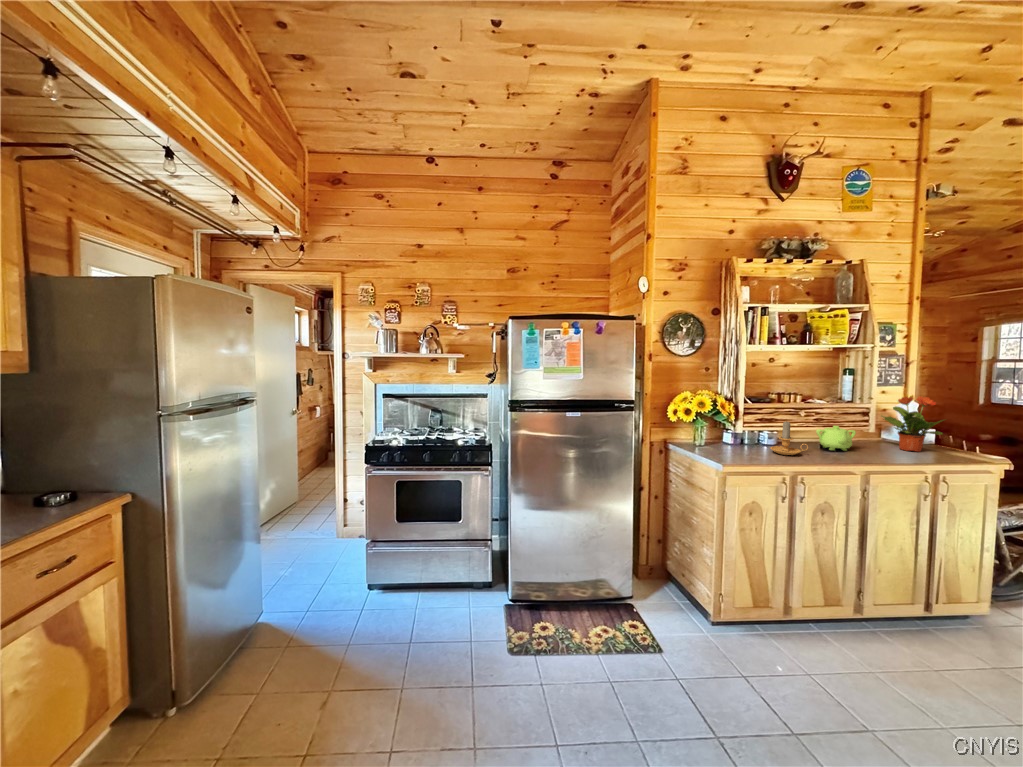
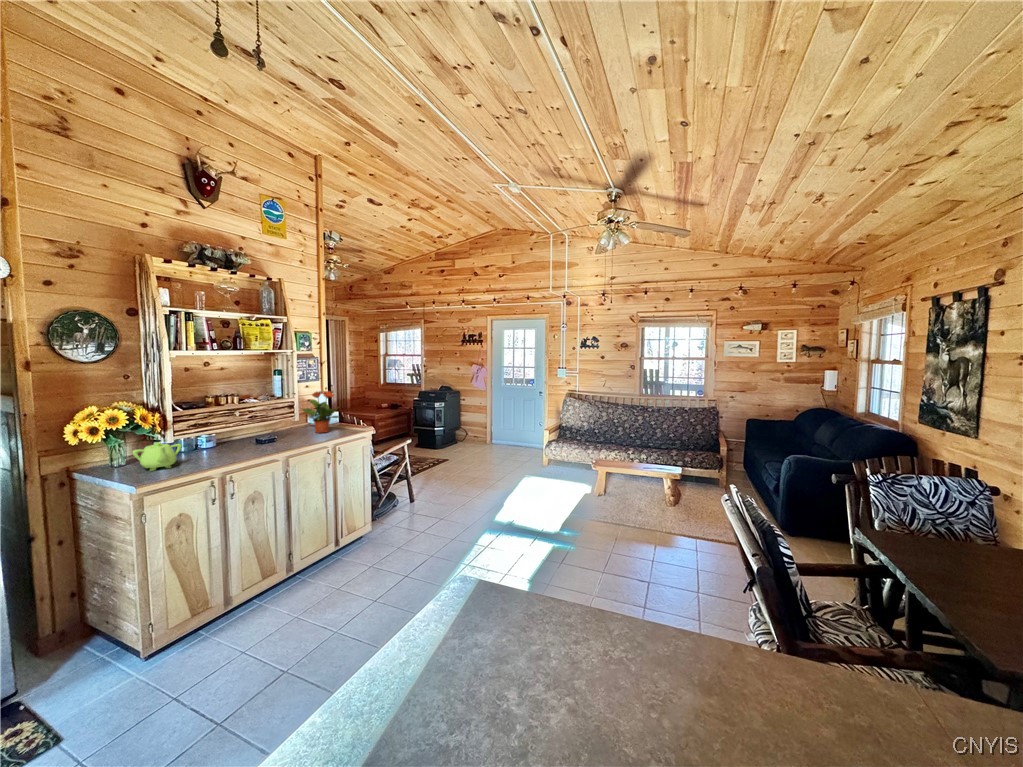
candle: present [771,422,808,455] -> none [204,424,240,457]
teapot: present [816,426,856,451] -> present [132,442,182,471]

